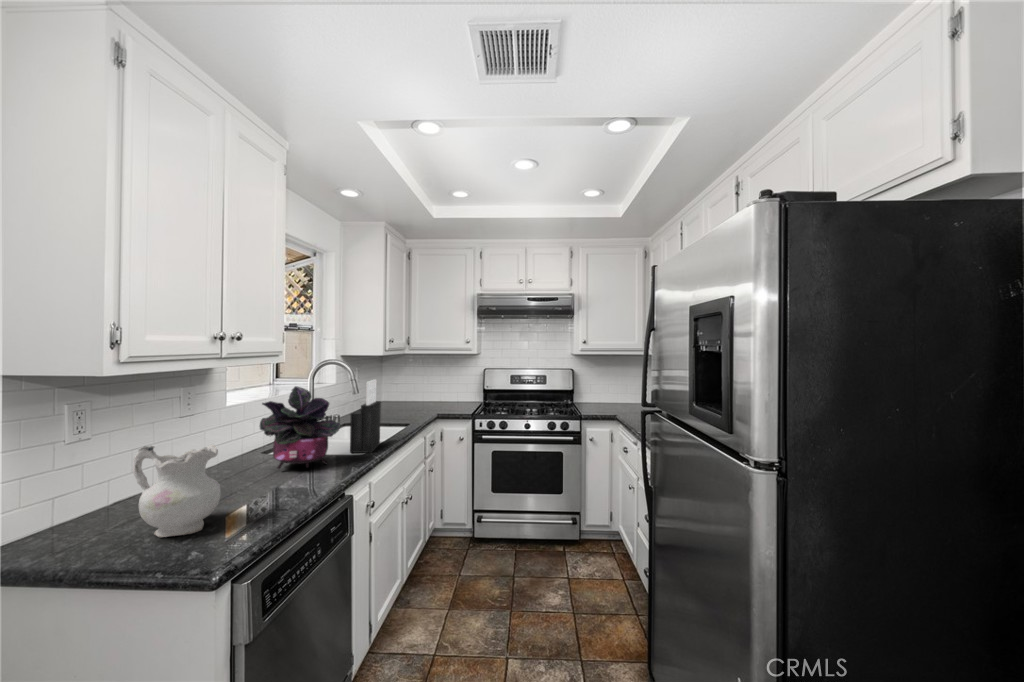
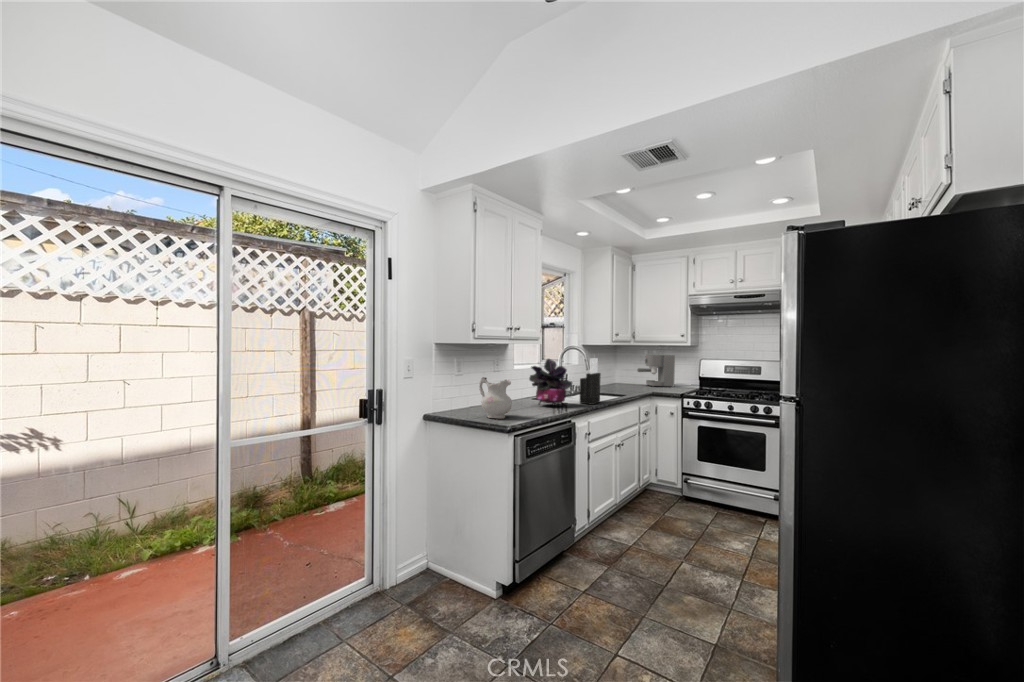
coffee maker: none [412,364,456,404] -> present [637,355,675,387]

